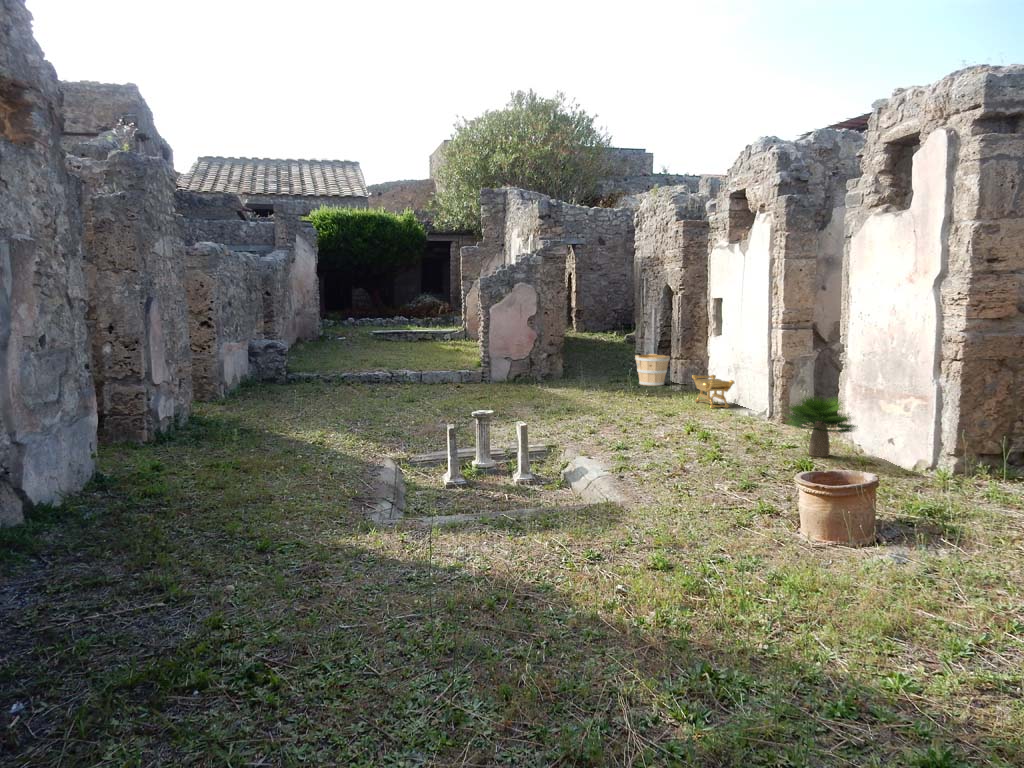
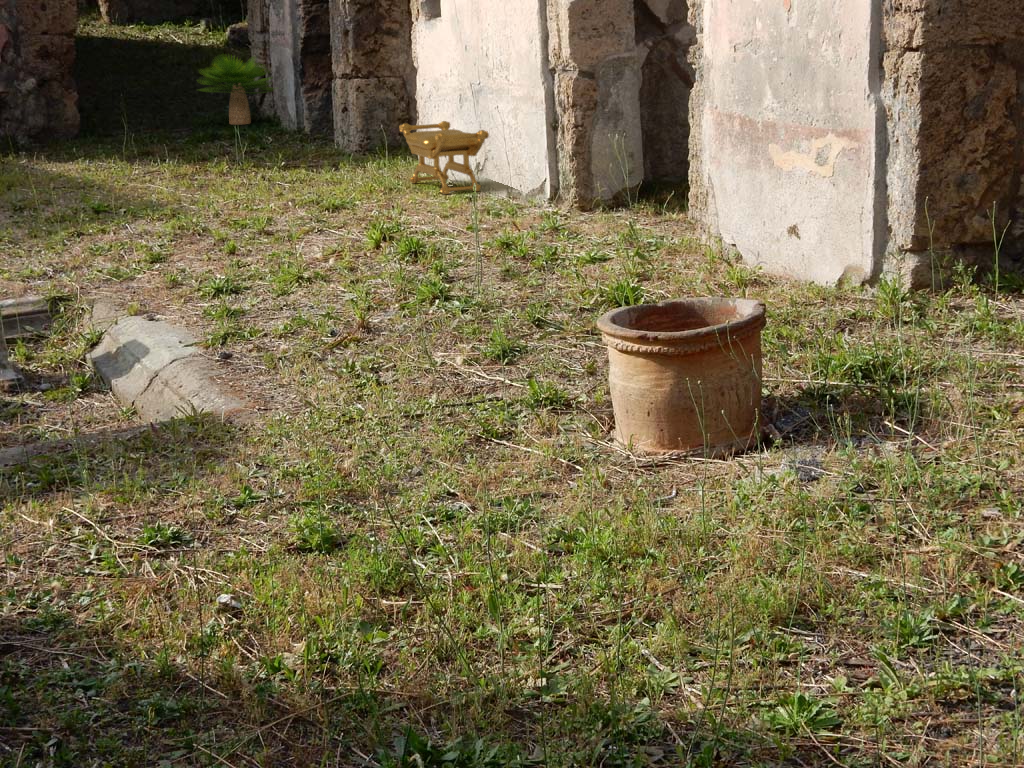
wooden bucket: present [635,354,670,386] -> none [276,83,353,155]
potted plant: present [786,397,856,457] -> present [201,56,273,125]

